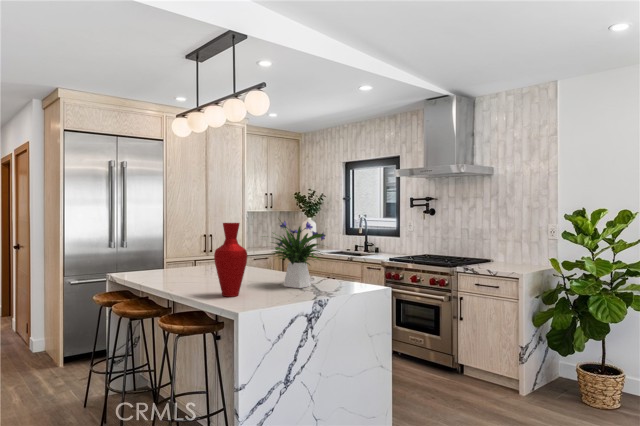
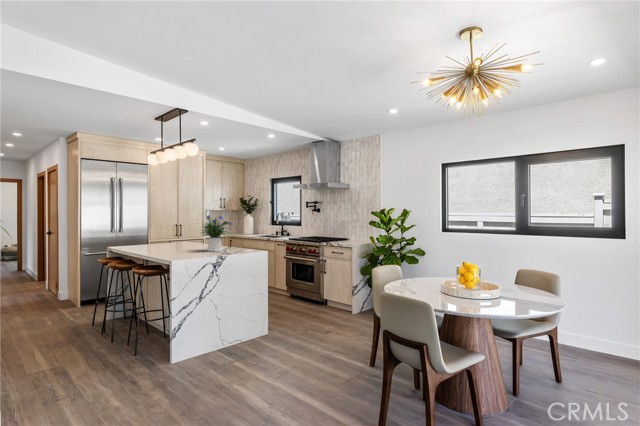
vase: present [214,223,247,297] -> none [164,216,183,255]

